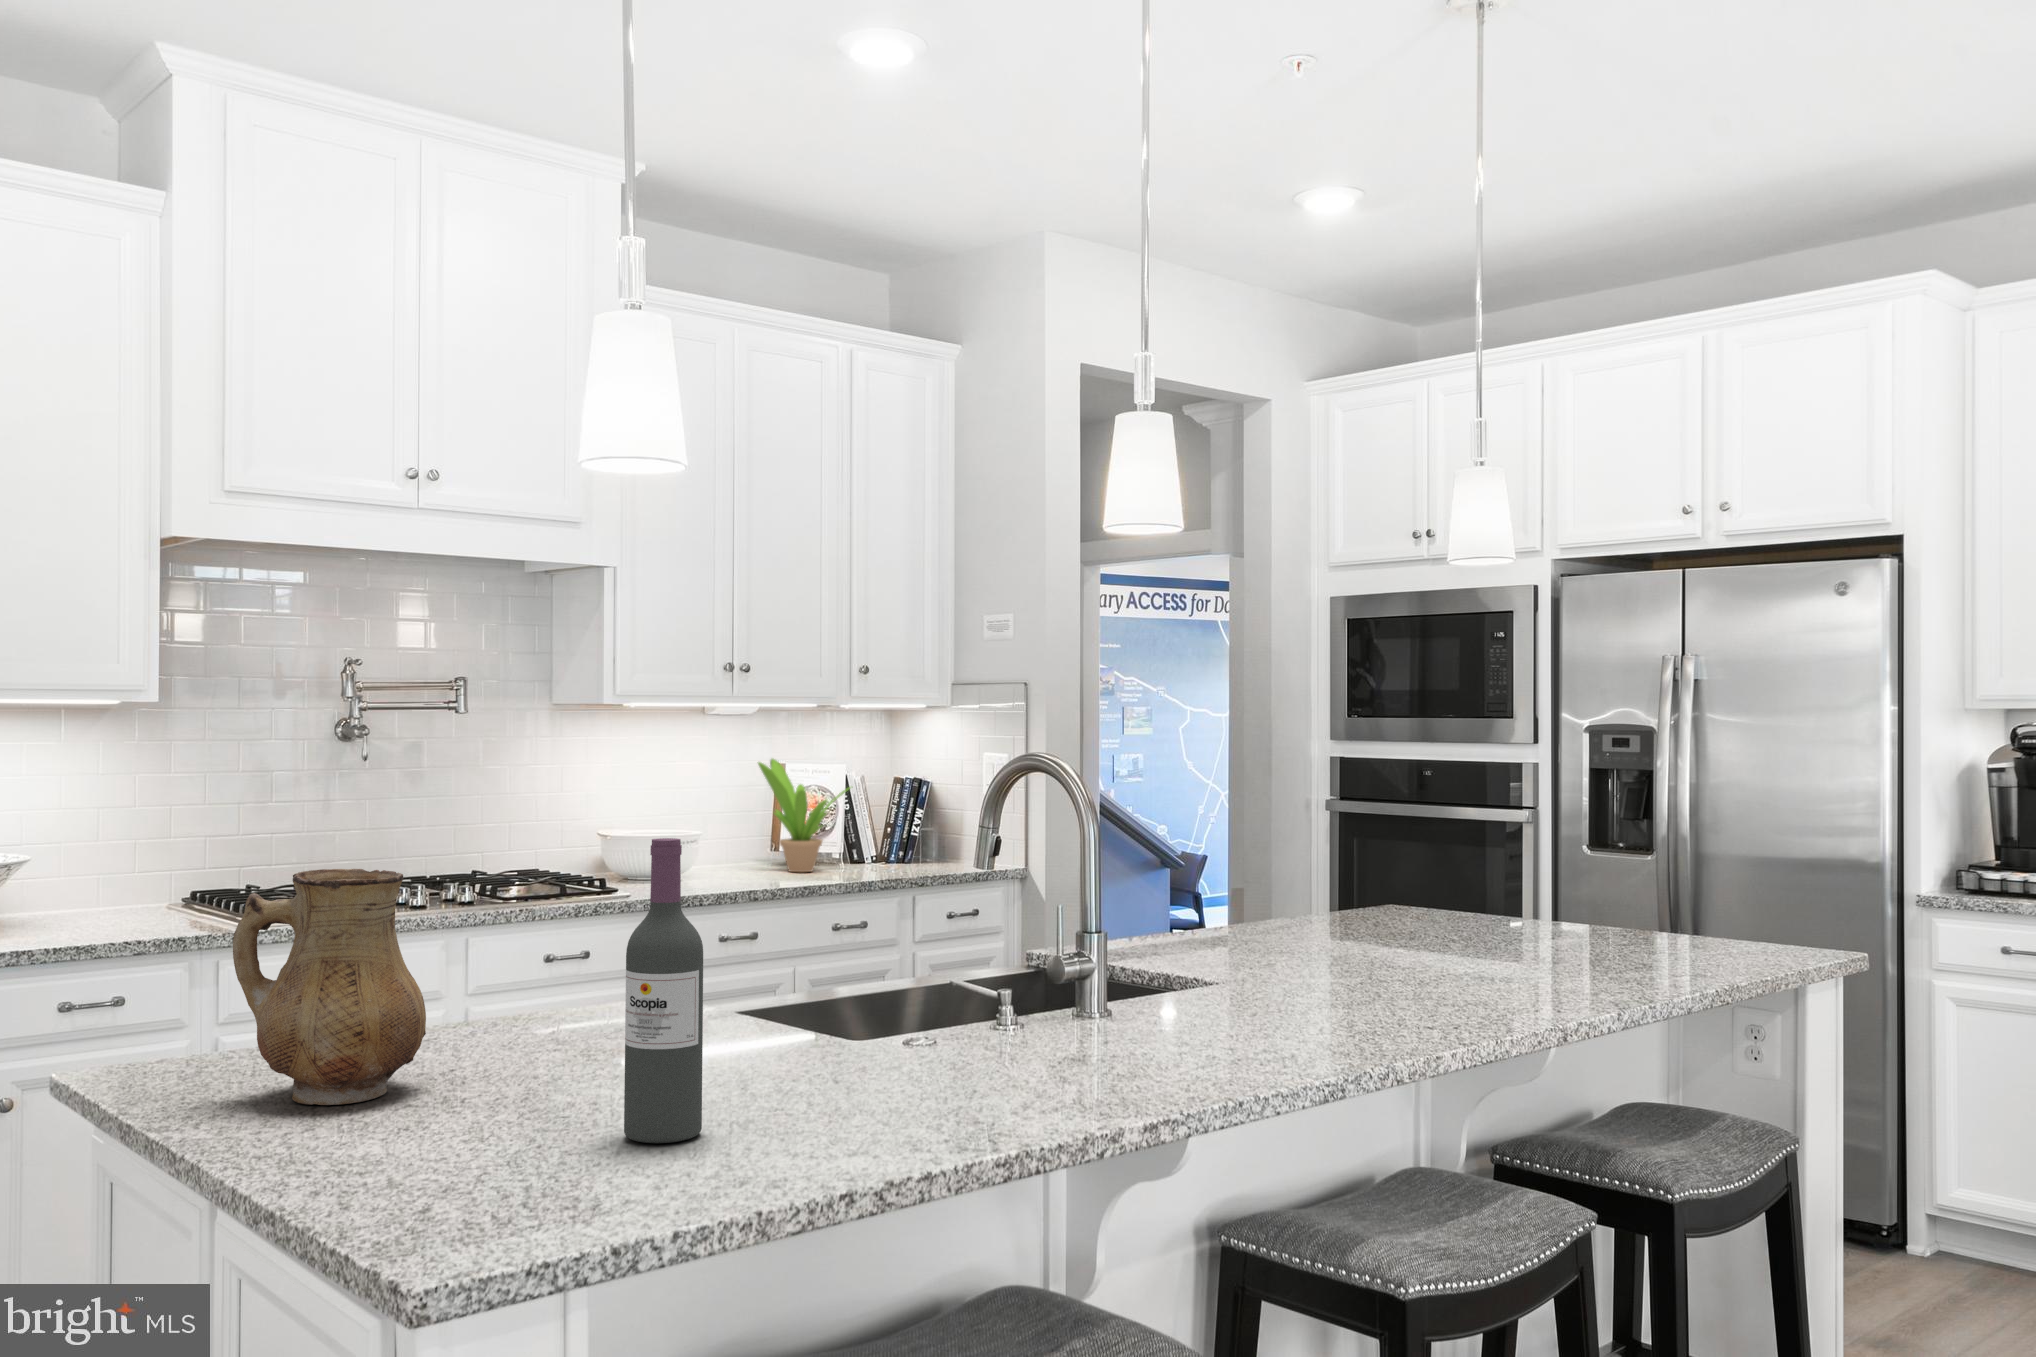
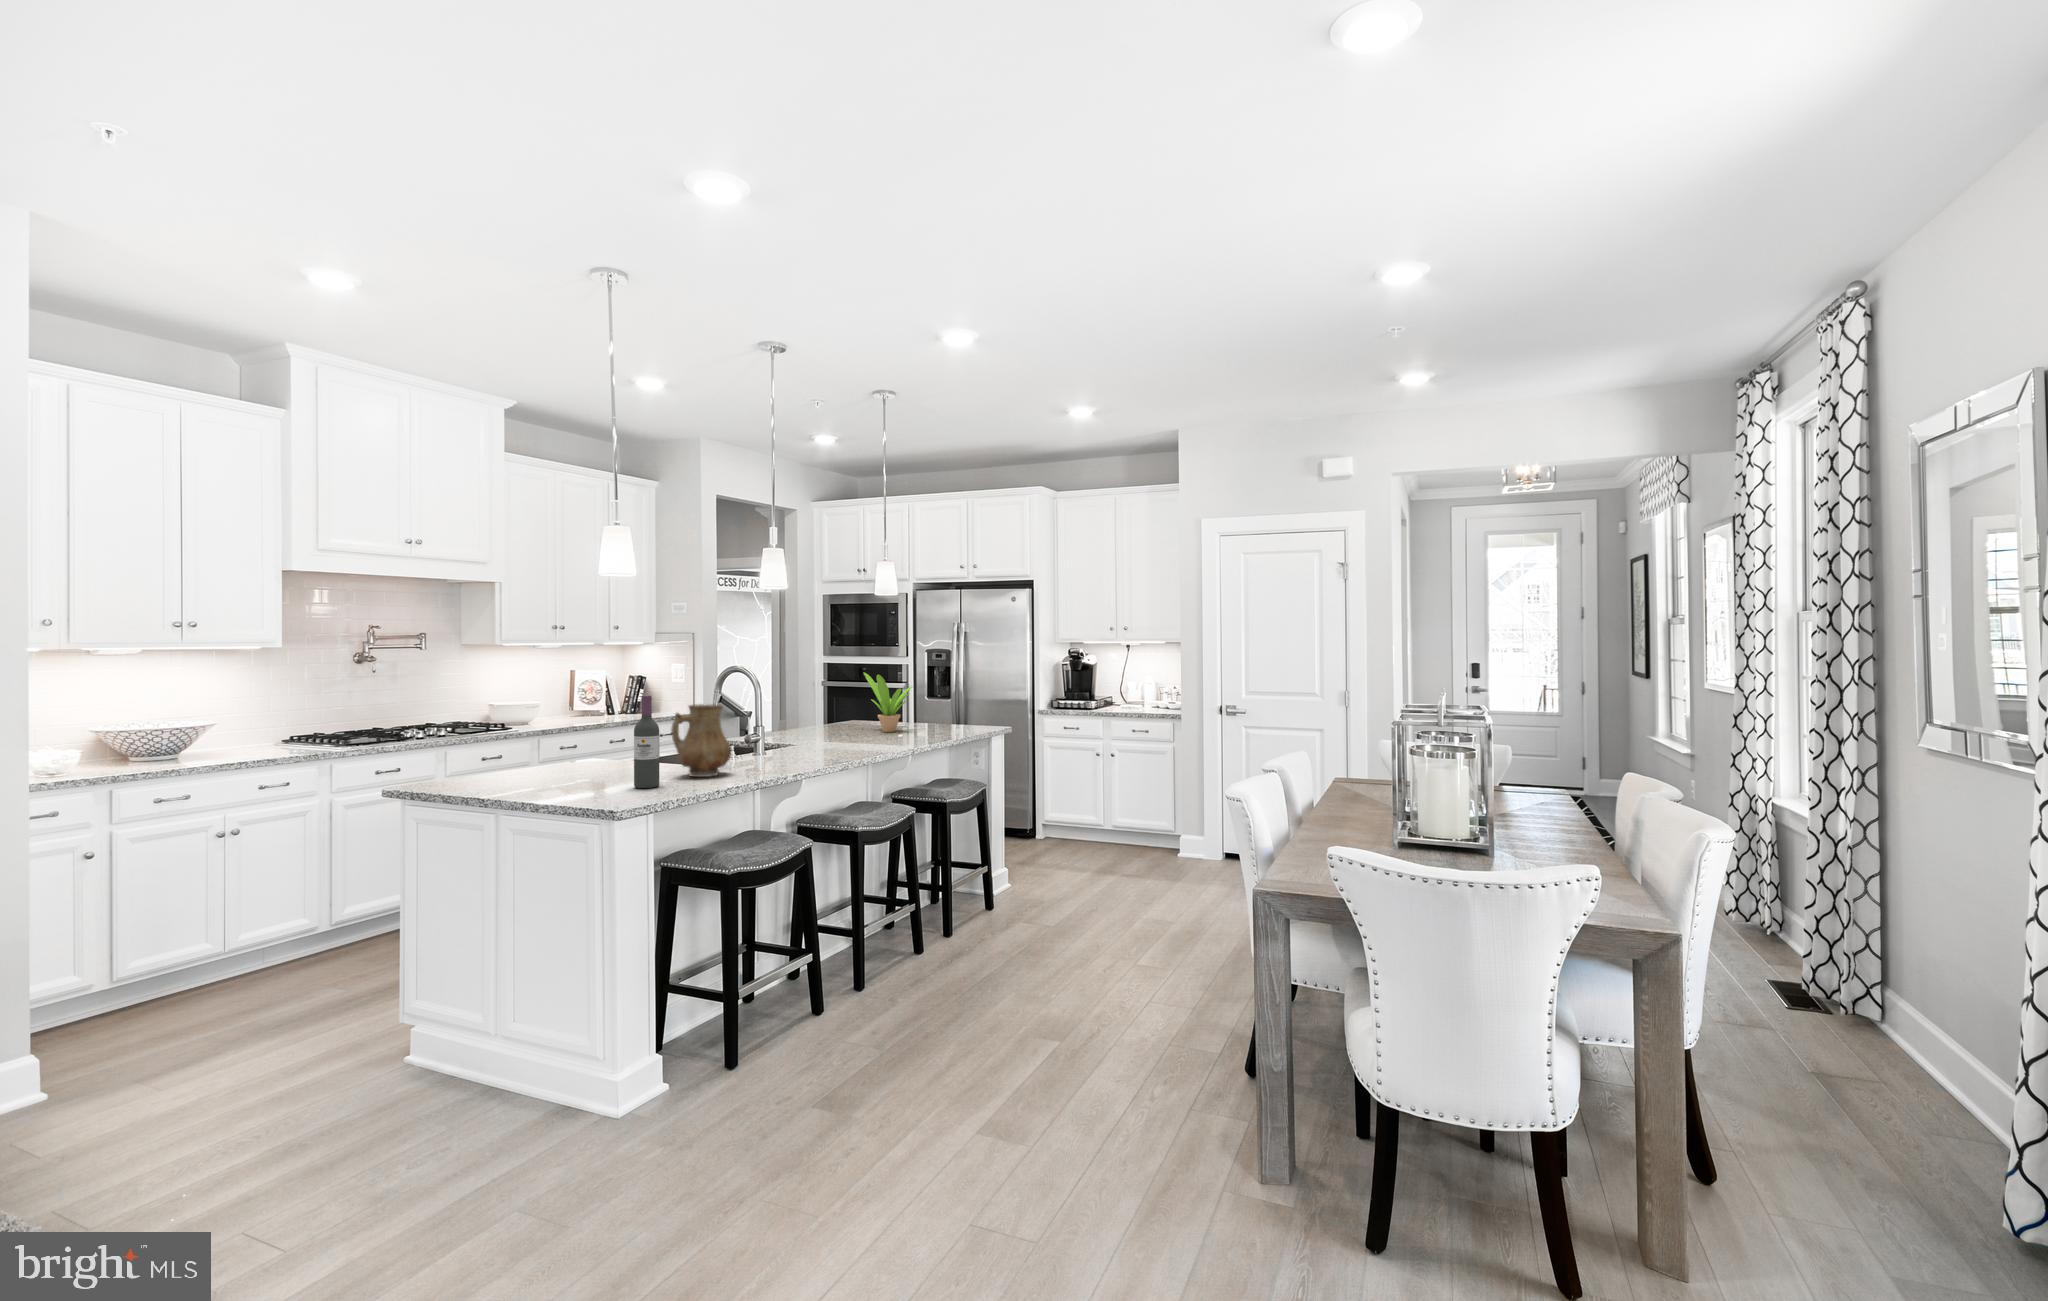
potted plant: present [758,759,851,872] -> present [863,672,913,732]
ceramic pitcher: present [233,869,426,1105] -> present [671,704,730,777]

